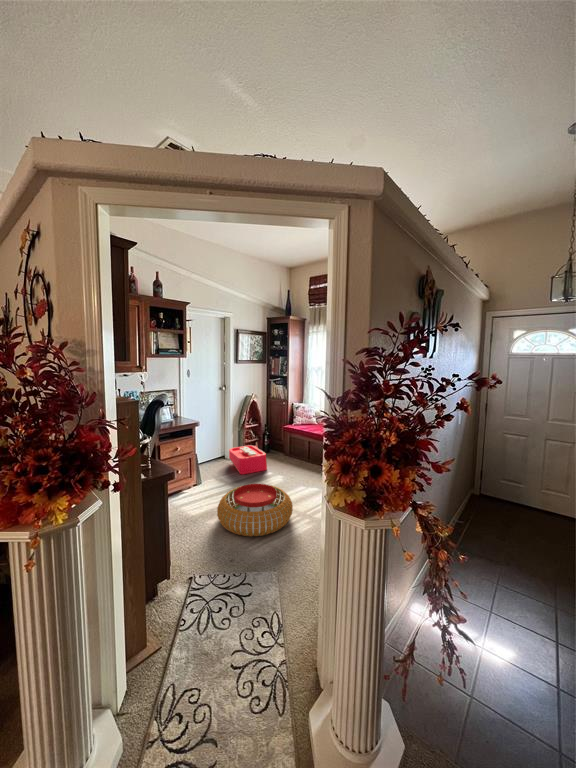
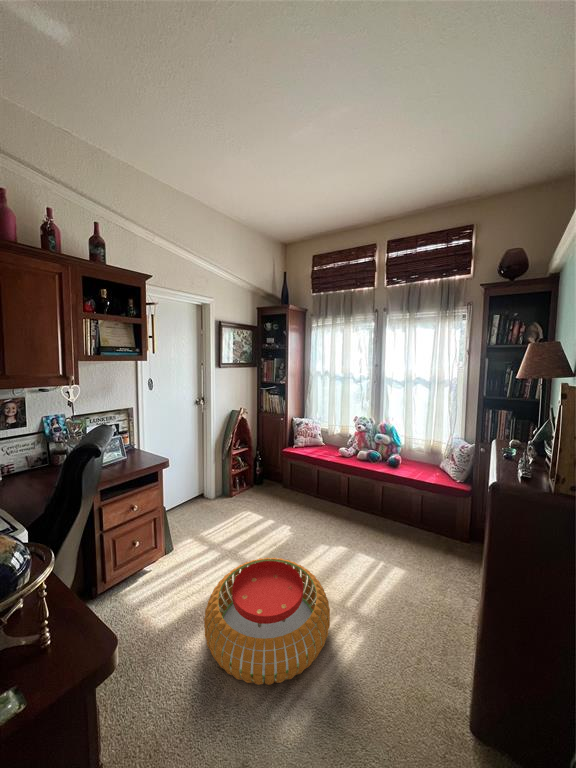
storage bin: present [229,442,267,474] -> none [211,471,265,525]

